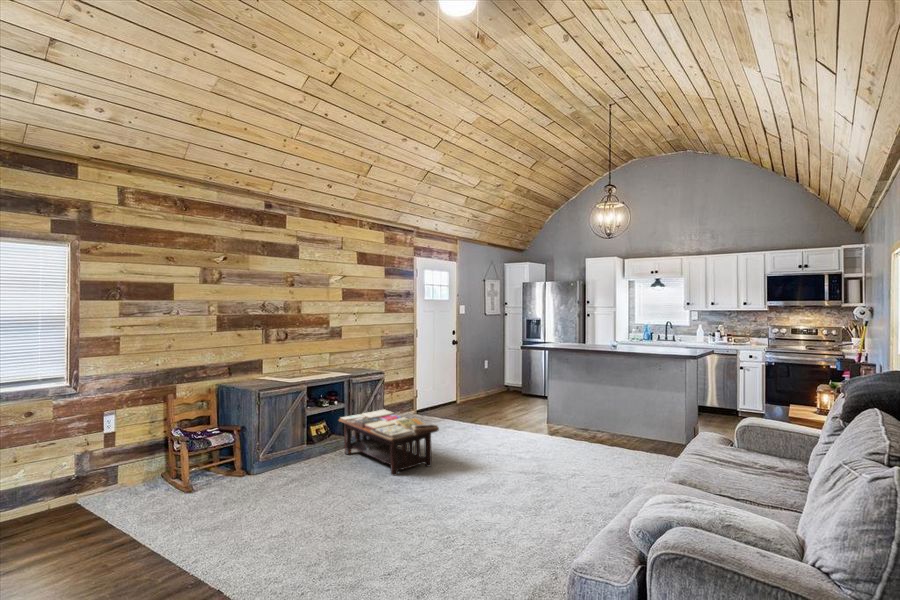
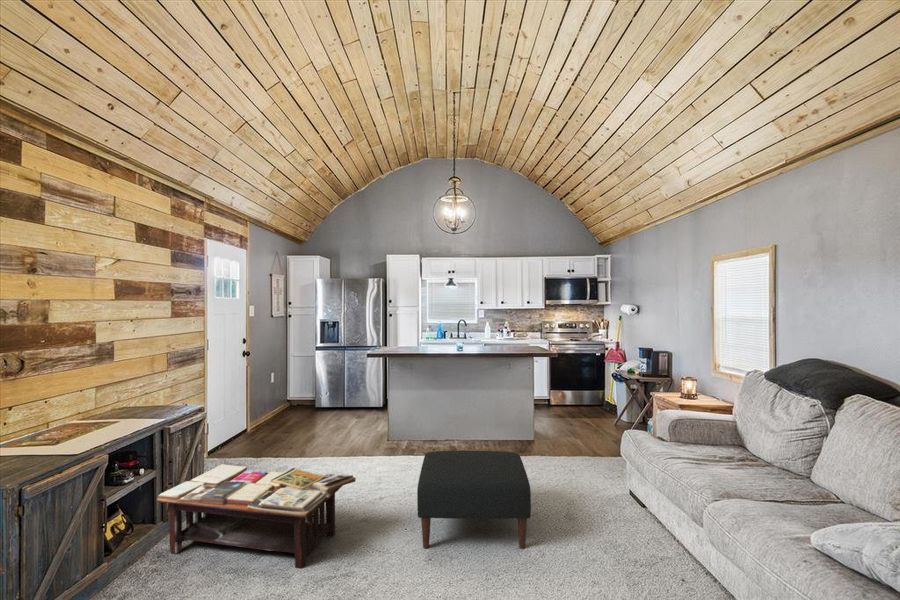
ottoman: none [464,423,576,503] -> present [417,451,531,549]

